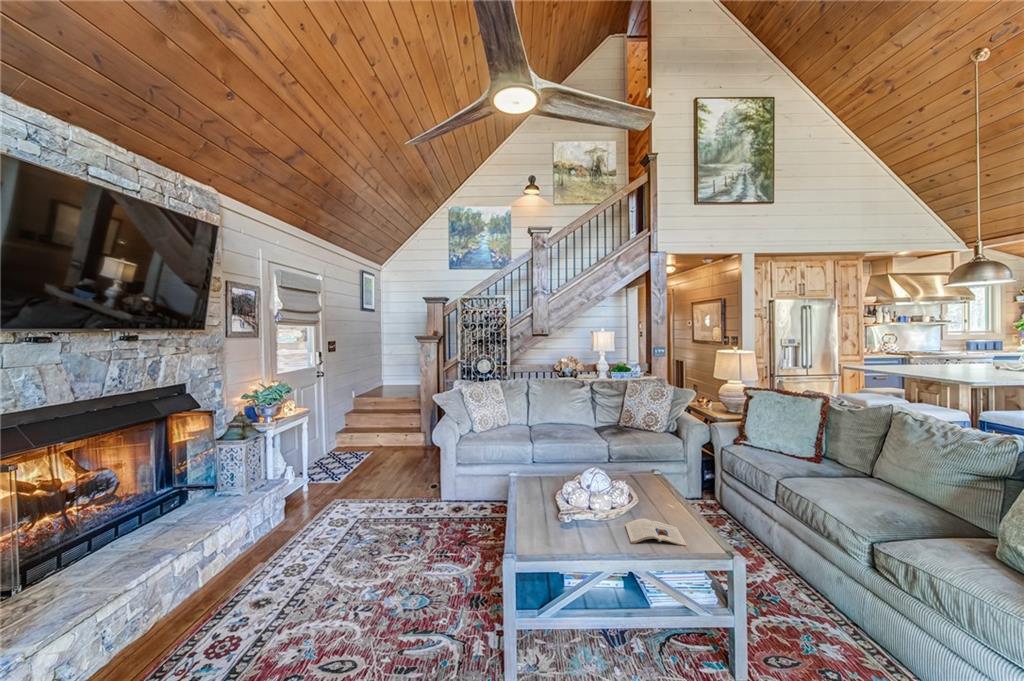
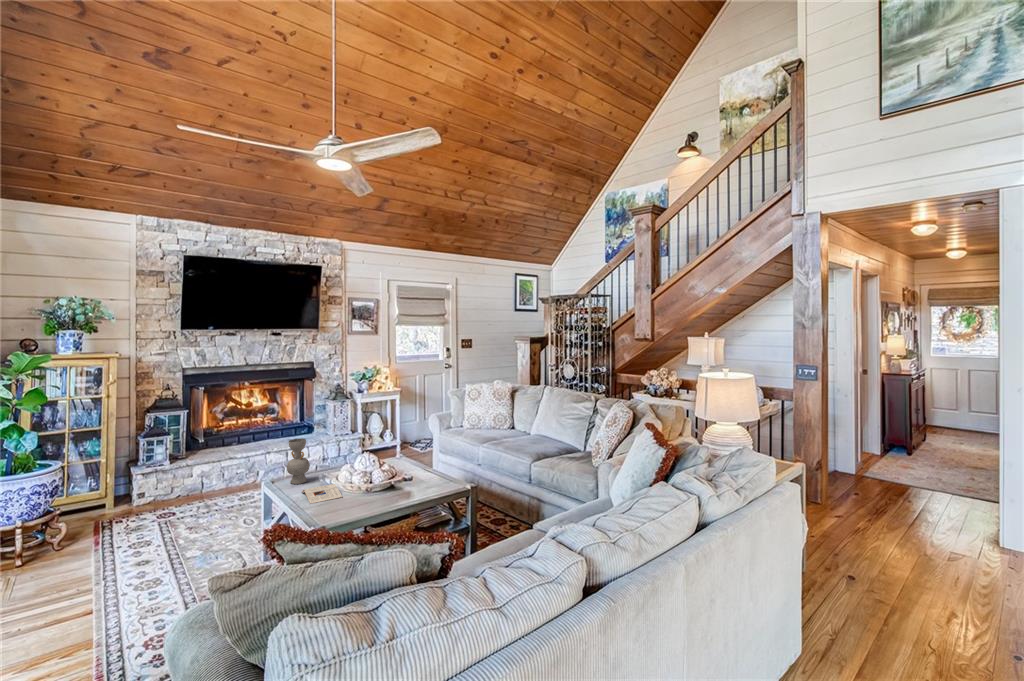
decorative vase: none [561,477,591,543] -> present [287,438,310,484]

